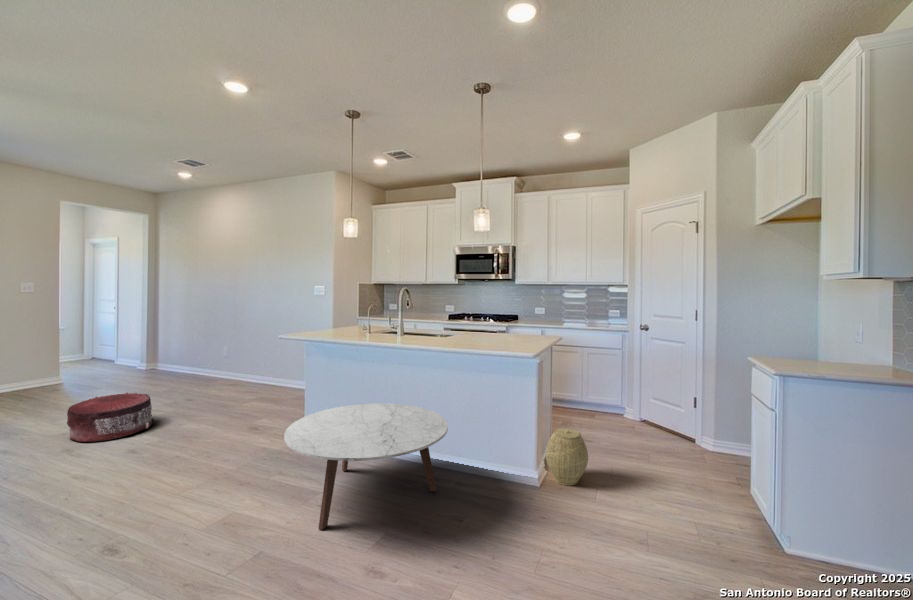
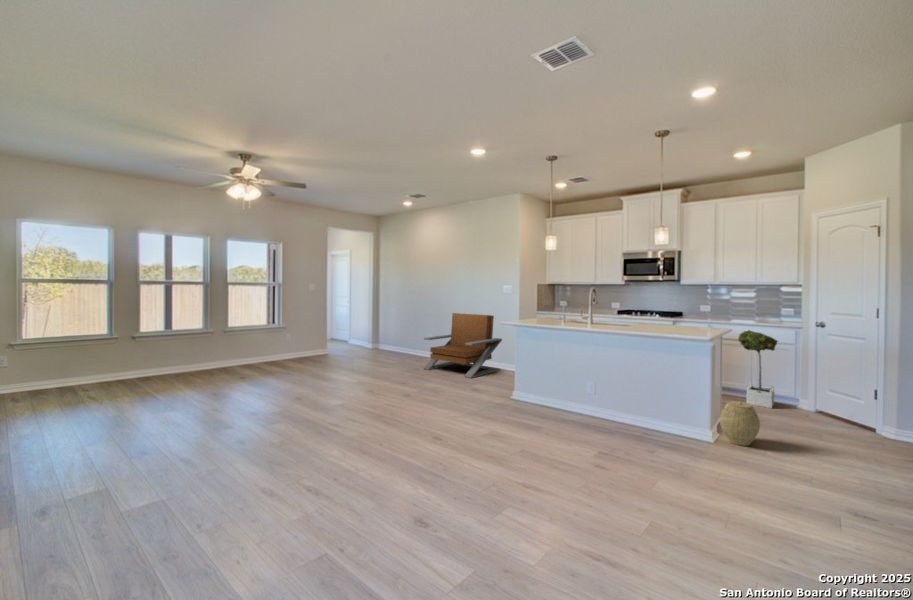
lounge chair: none [199,321,313,410] -> present [424,313,502,378]
potted tree: none [569,335,607,421] -> present [738,330,778,408]
pouf: present [67,393,153,442] -> none [363,359,407,388]
coffee table: present [284,404,448,530] -> none [523,373,639,446]

